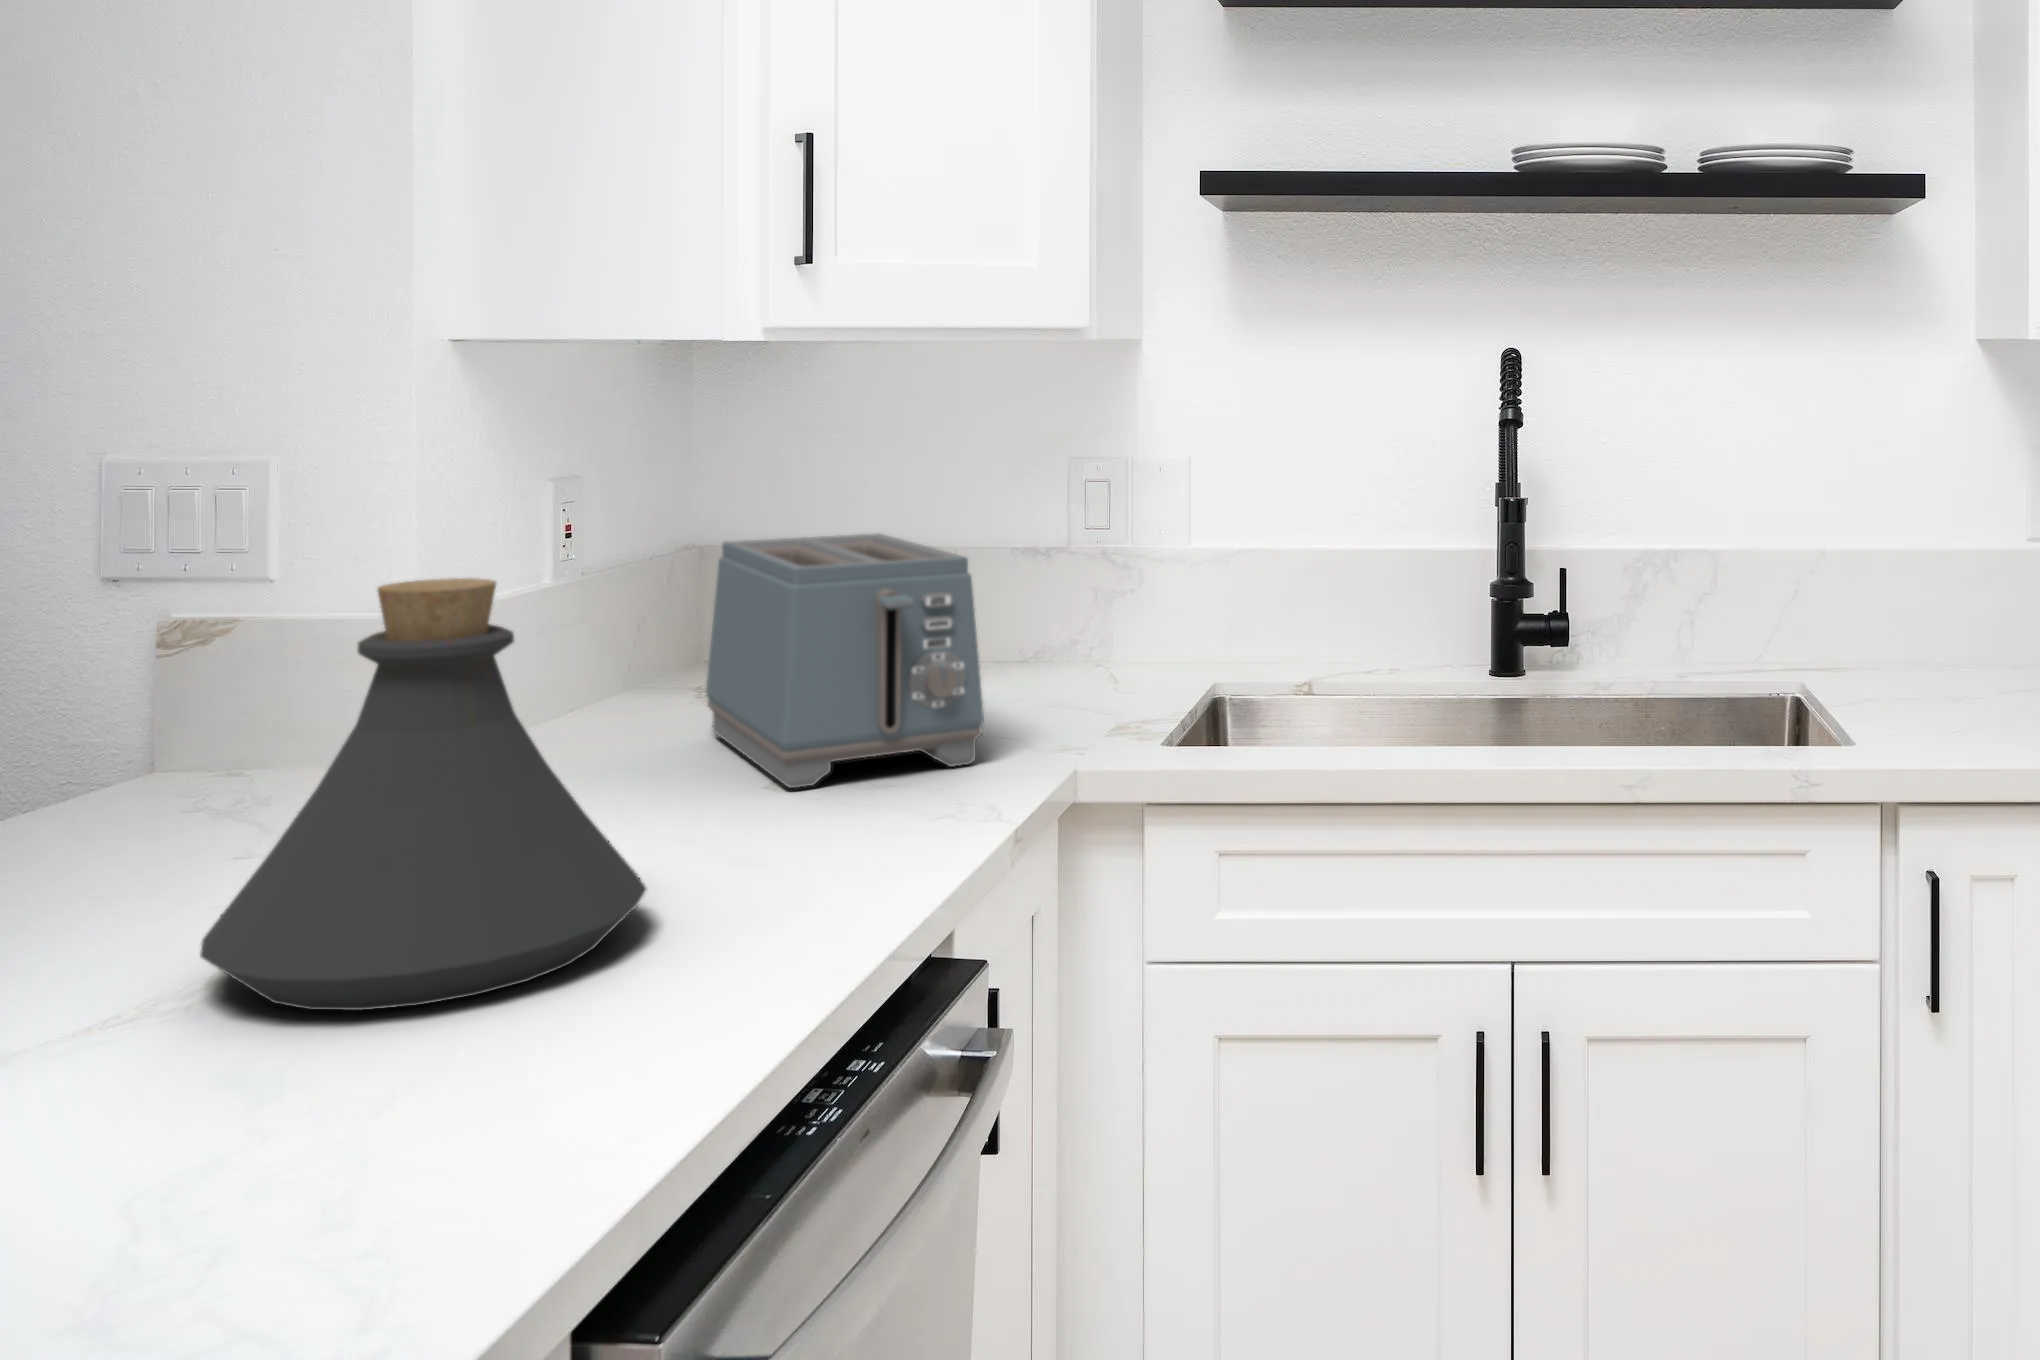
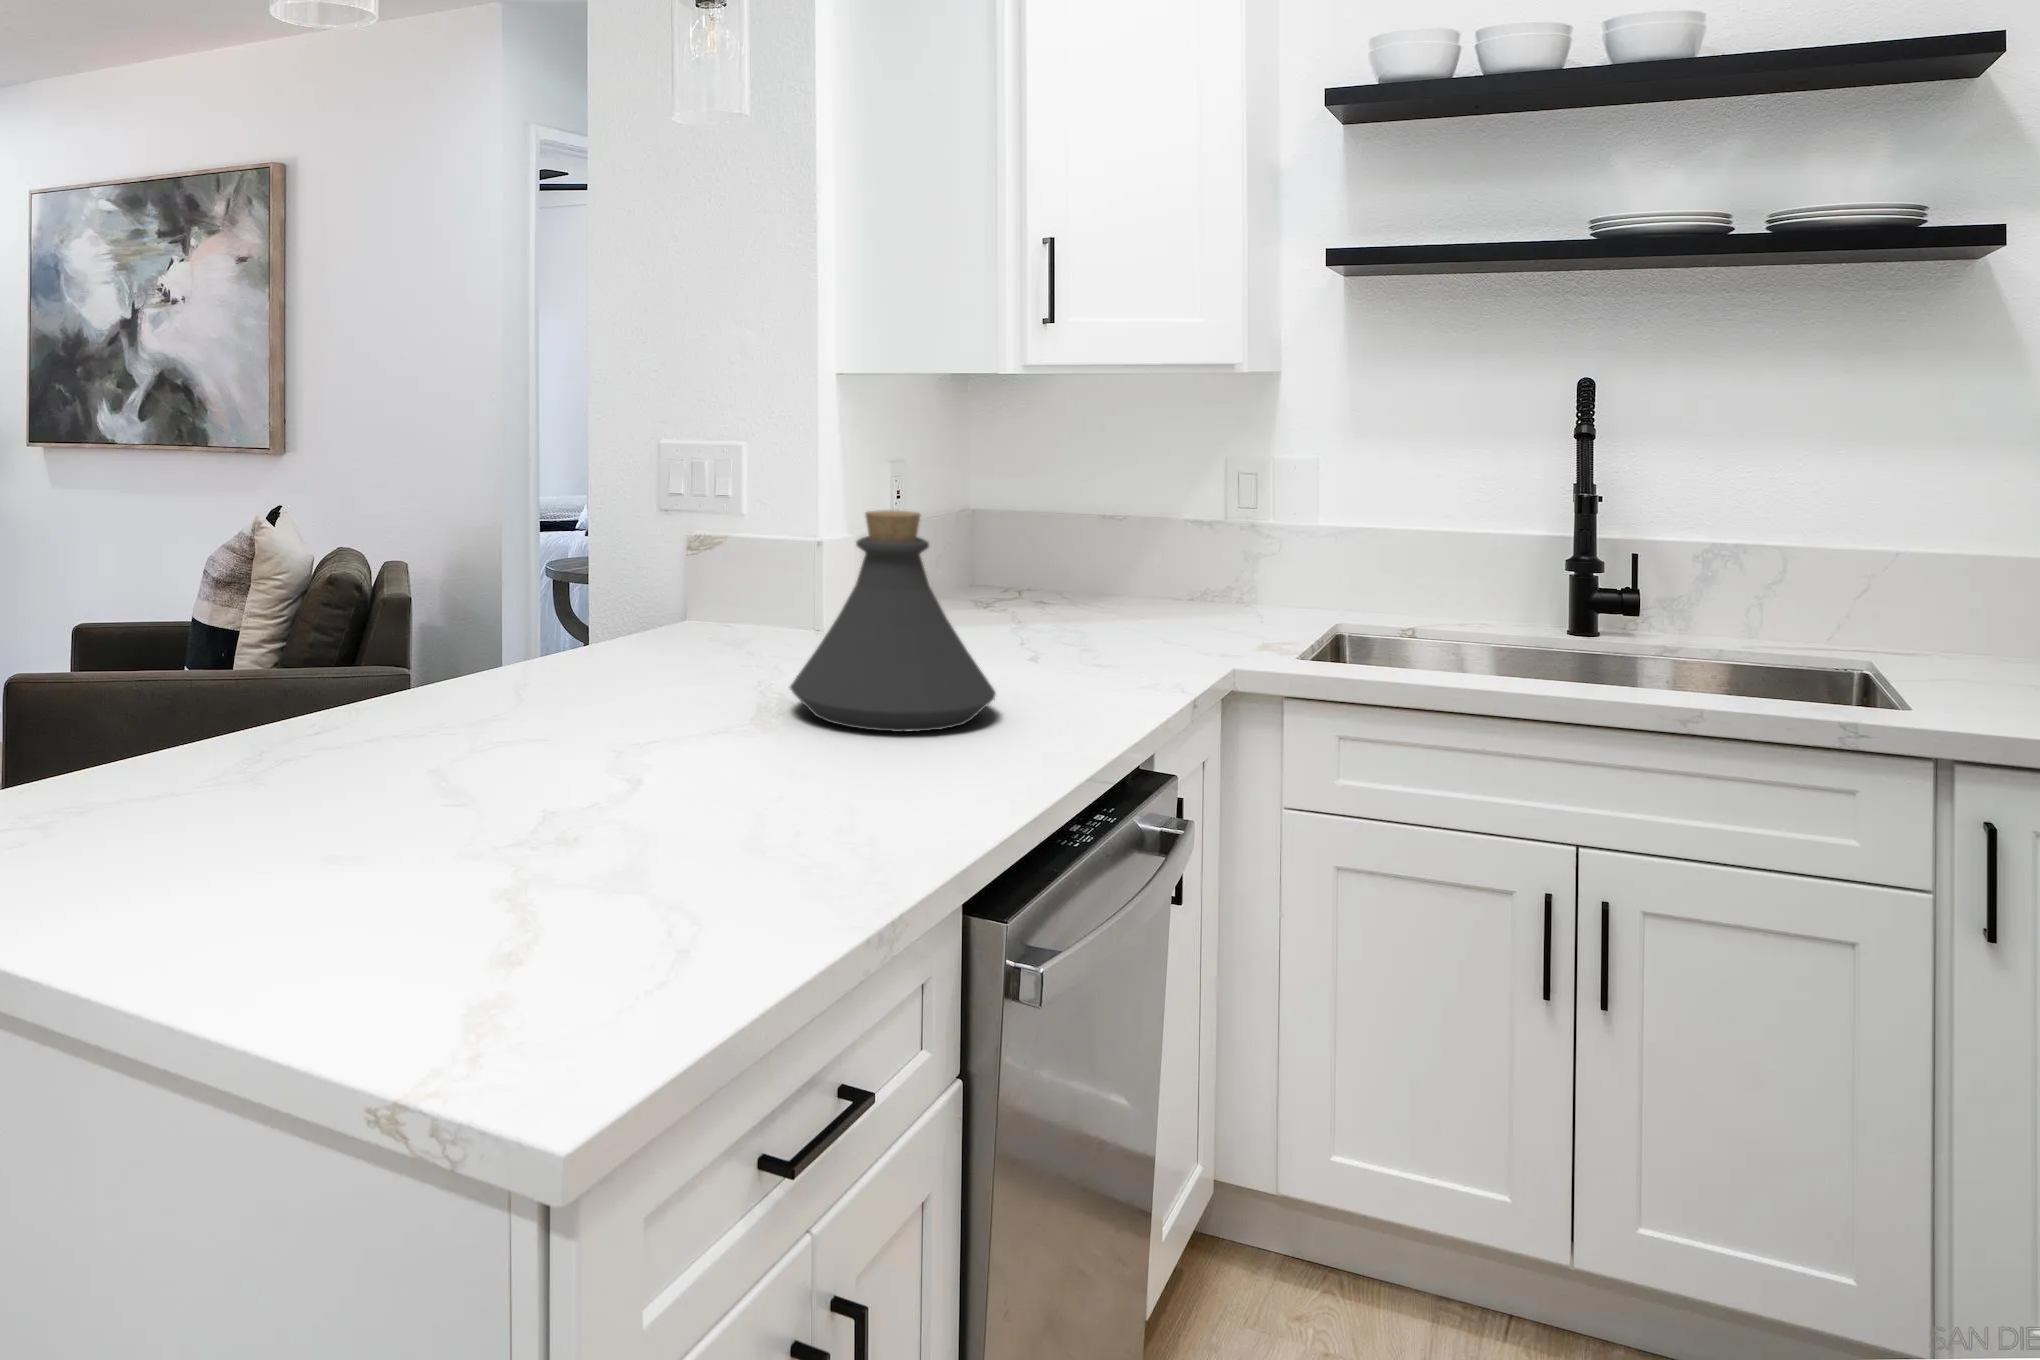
toaster: present [706,534,984,788] -> none [985,501,1171,658]

